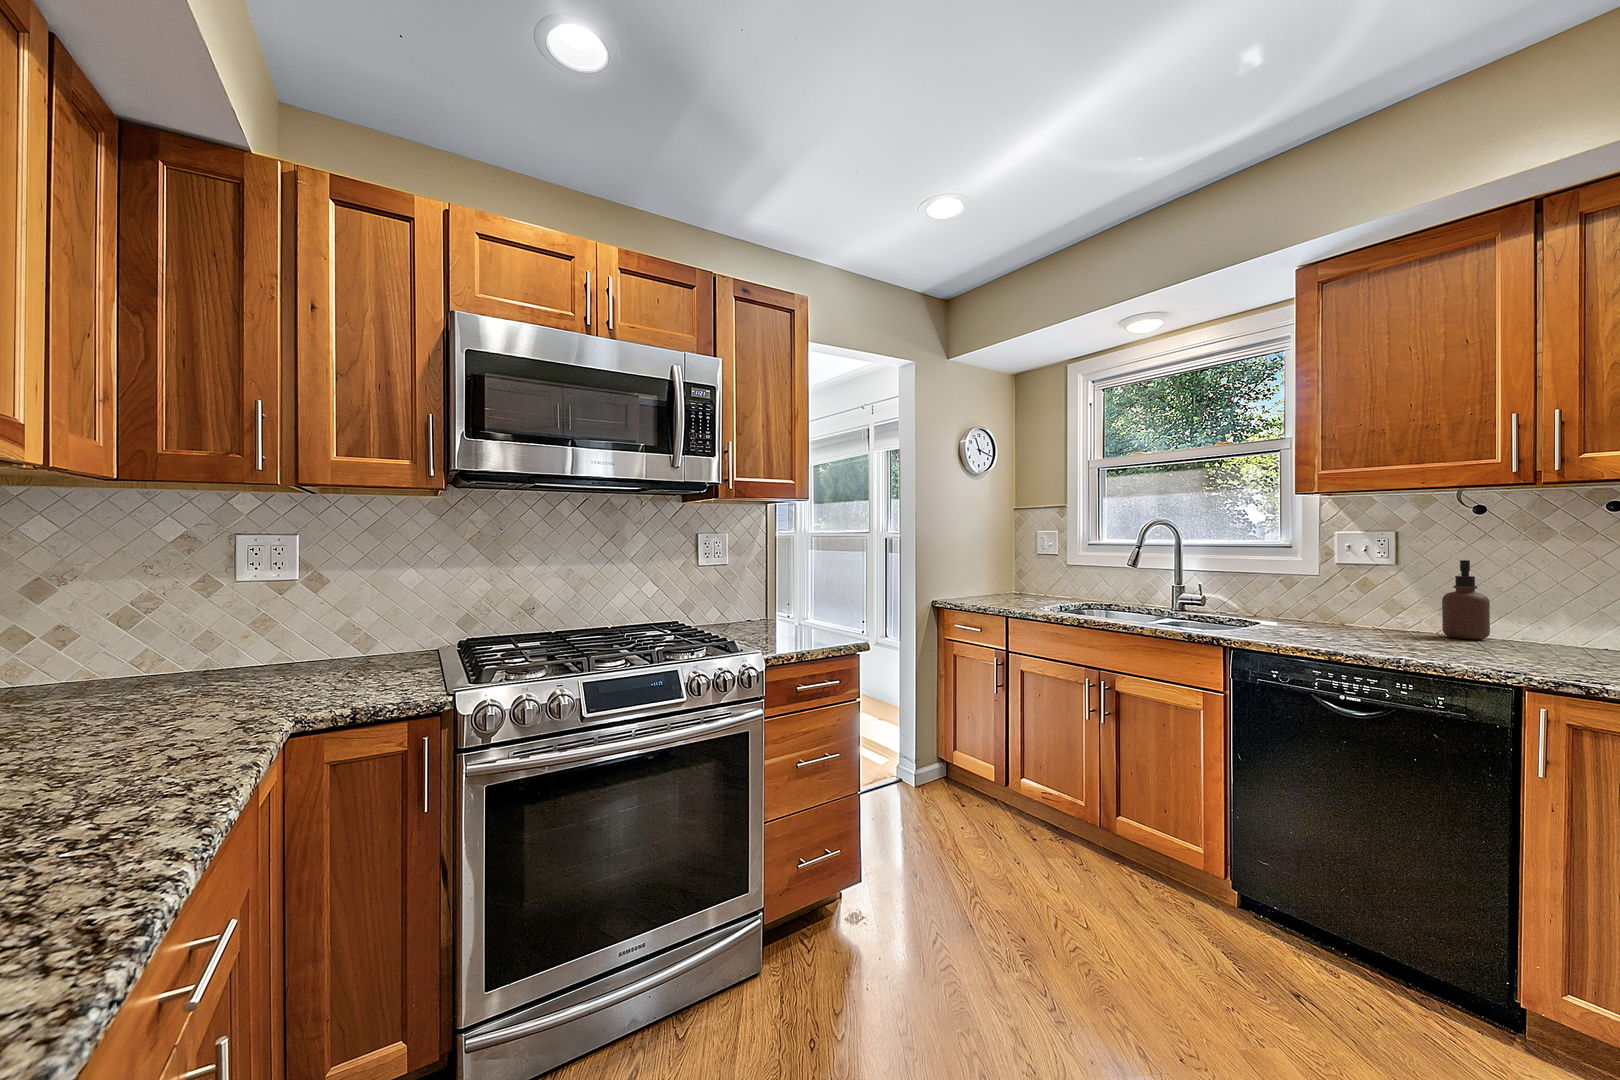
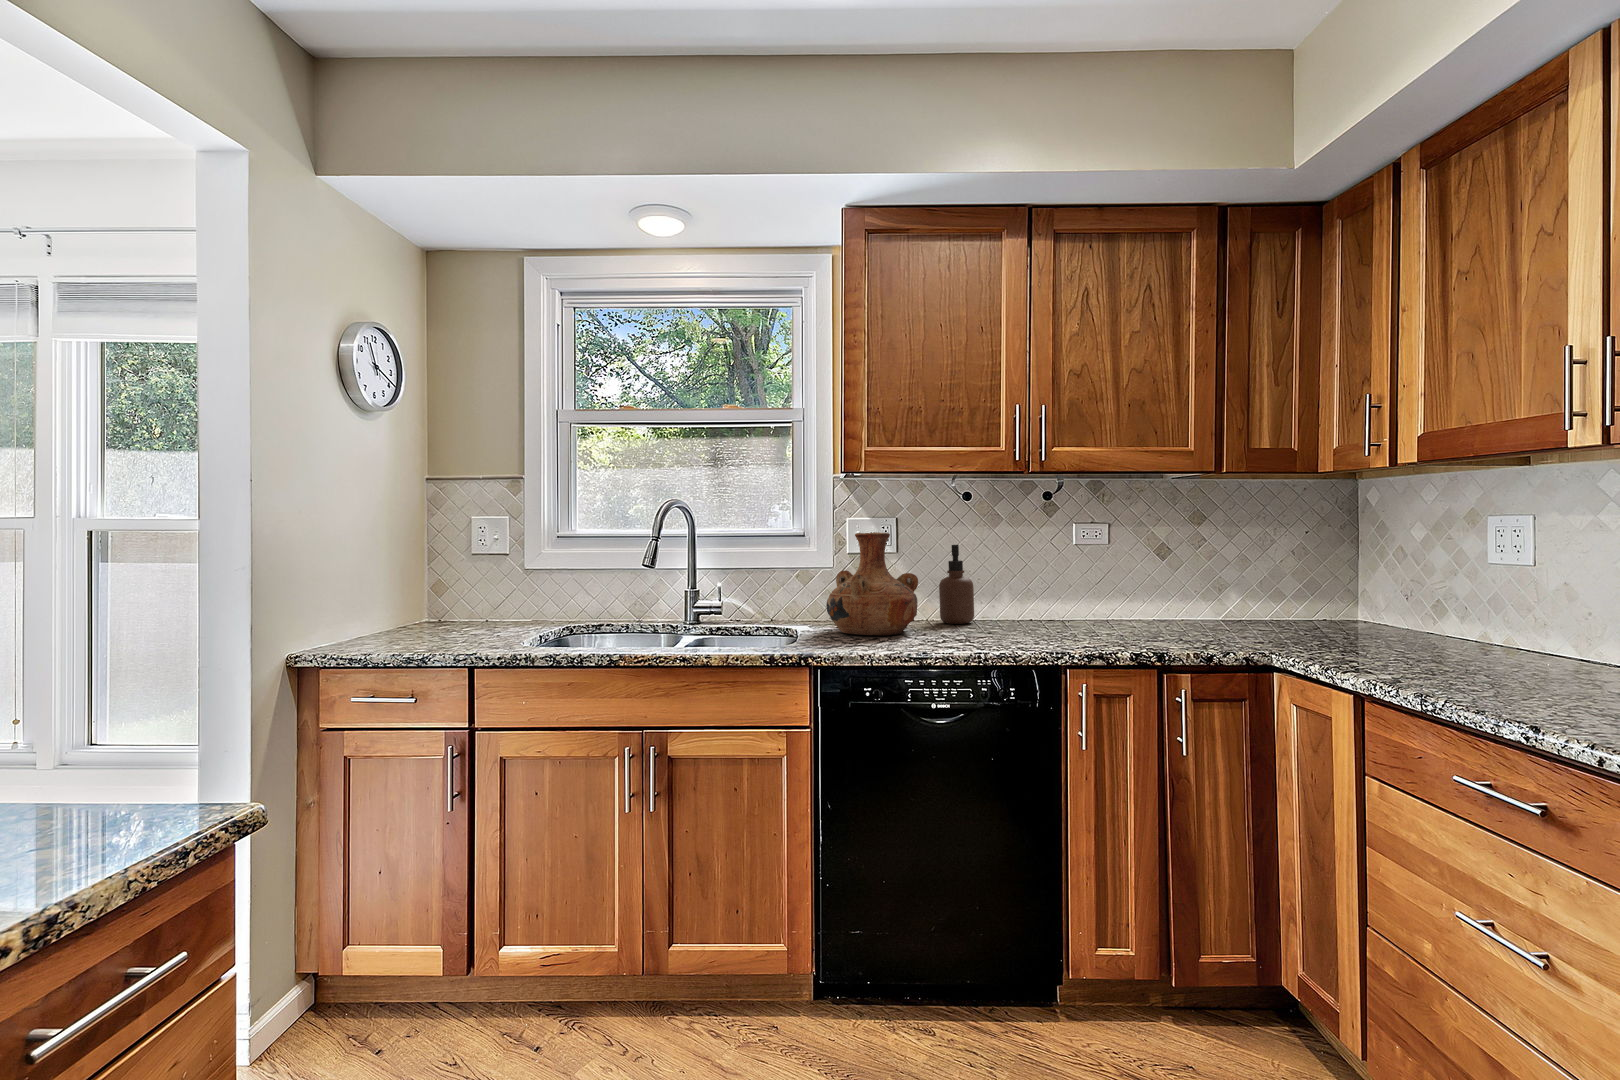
vase: none [1286,545,1395,637] -> present [826,532,918,635]

